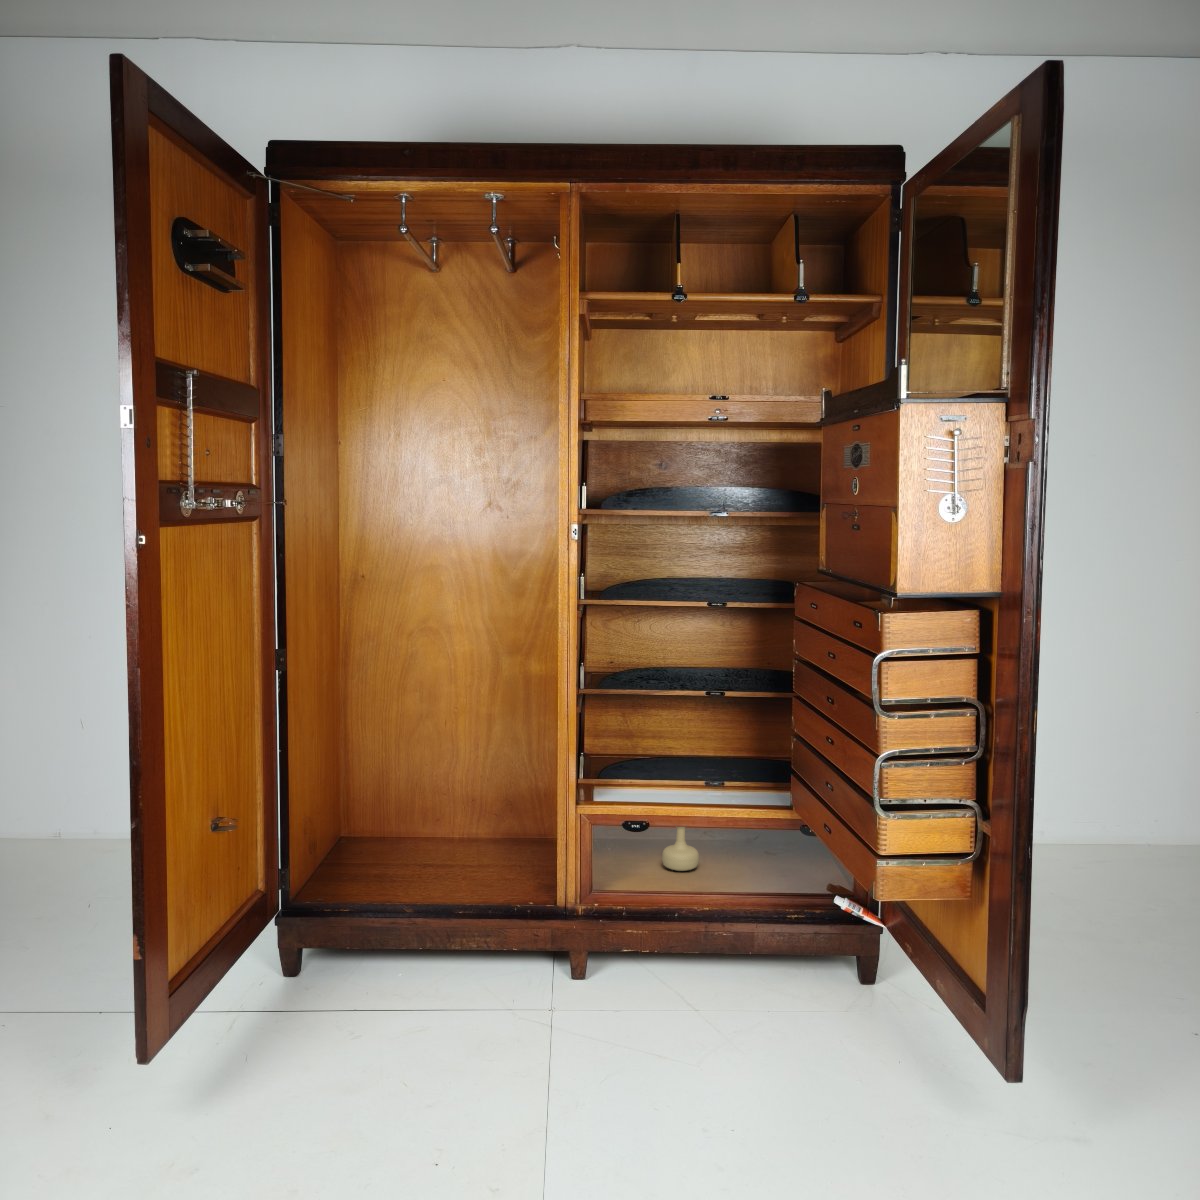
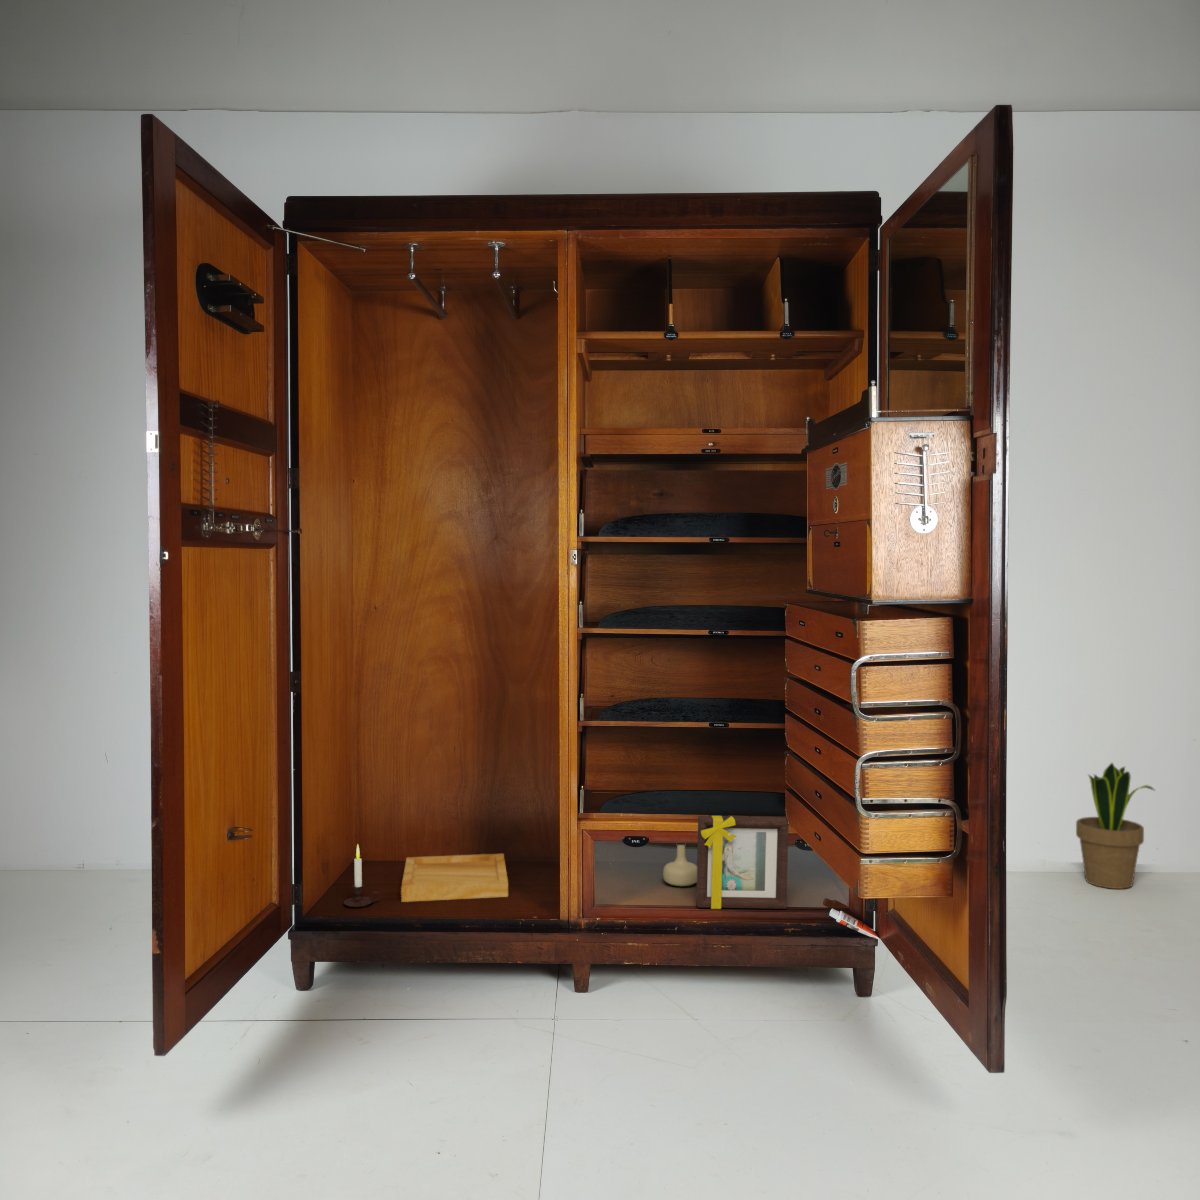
potted plant: none [1081,742,1164,870] -> present [1076,763,1154,889]
picture frame: none [697,802,794,897] -> present [696,816,789,909]
candle: none [332,828,370,893] -> present [344,844,380,907]
tray: none [392,834,502,887] -> present [401,854,508,902]

